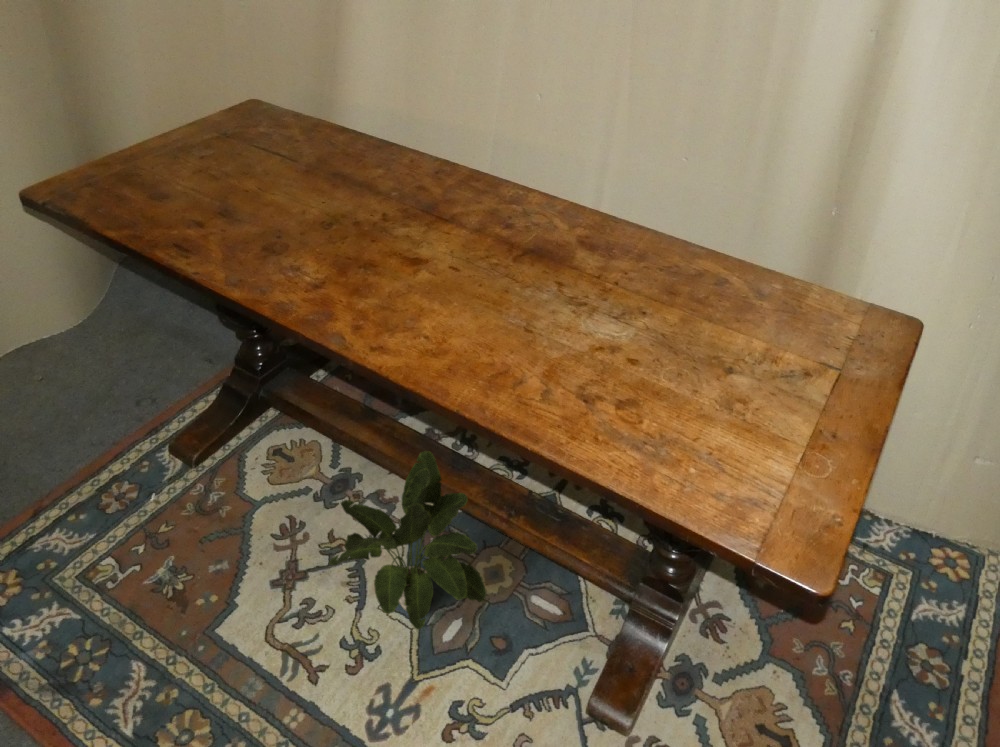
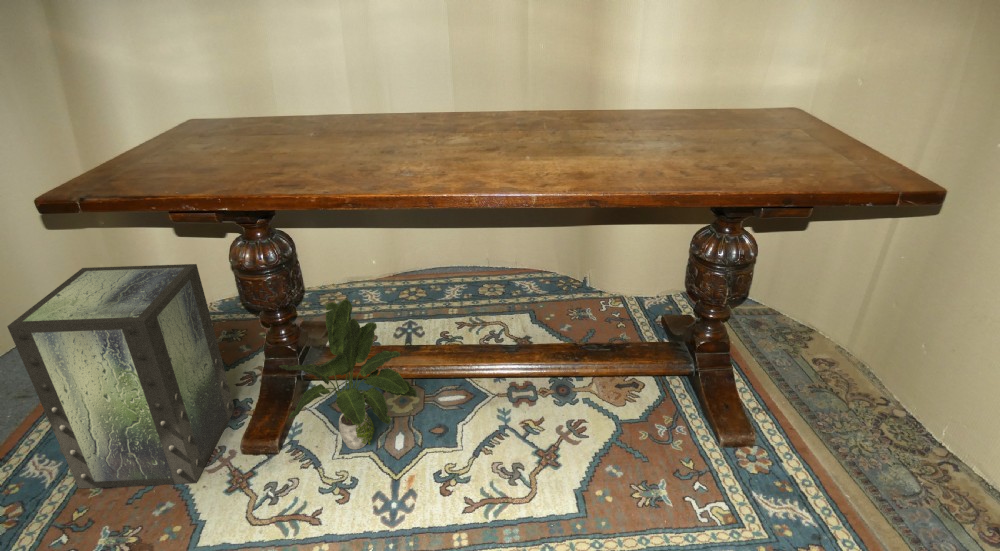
storage box: none [127,293,340,555] -> present [7,264,235,489]

